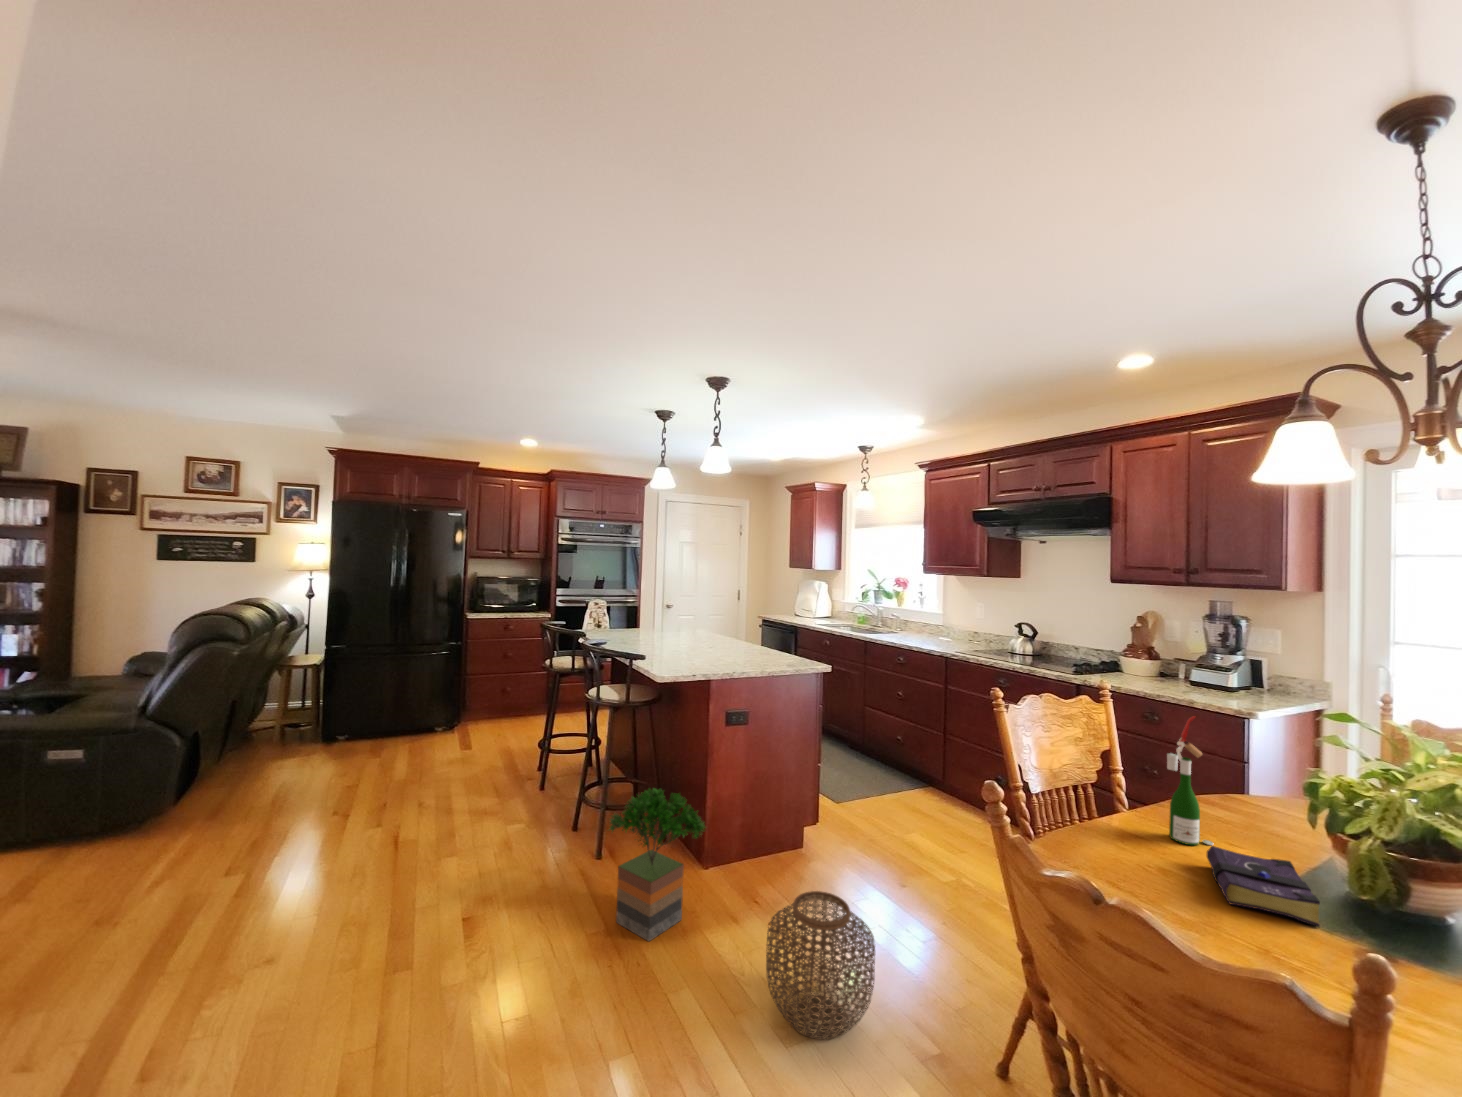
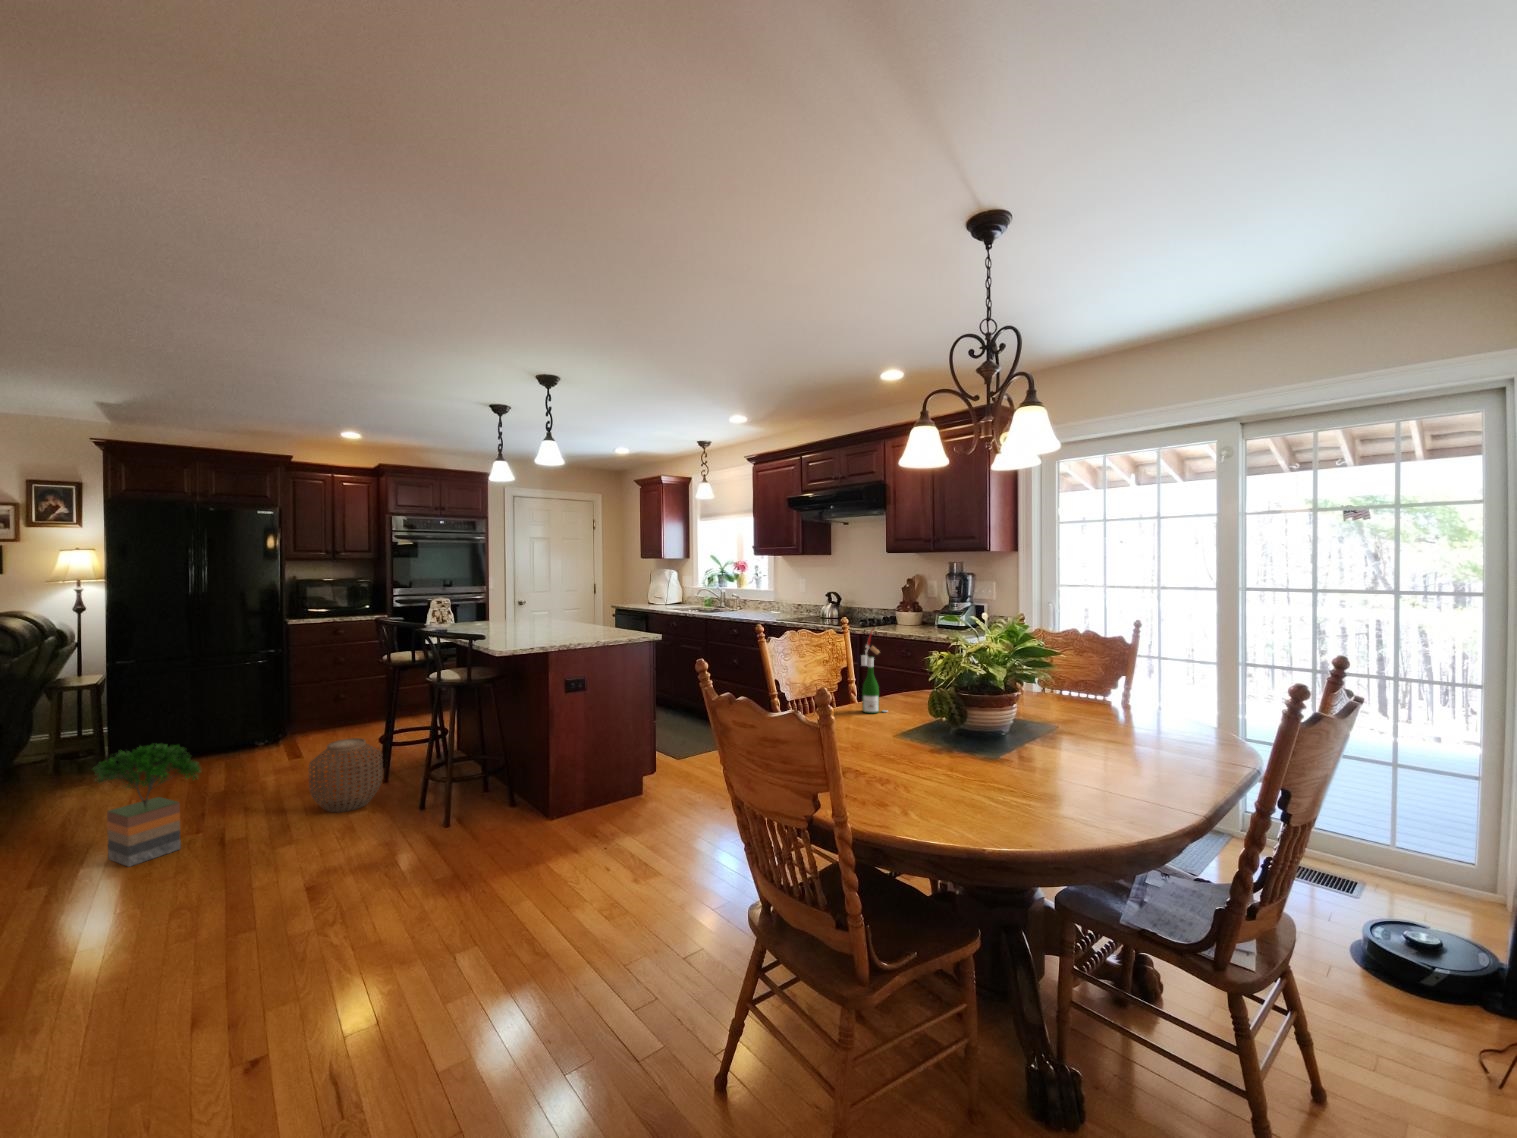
potted tree: present [609,788,705,941] -> present [94,744,201,867]
book: present [1207,846,1320,927] -> none [869,708,918,739]
woven basket: present [766,891,875,1039] -> present [309,738,383,812]

